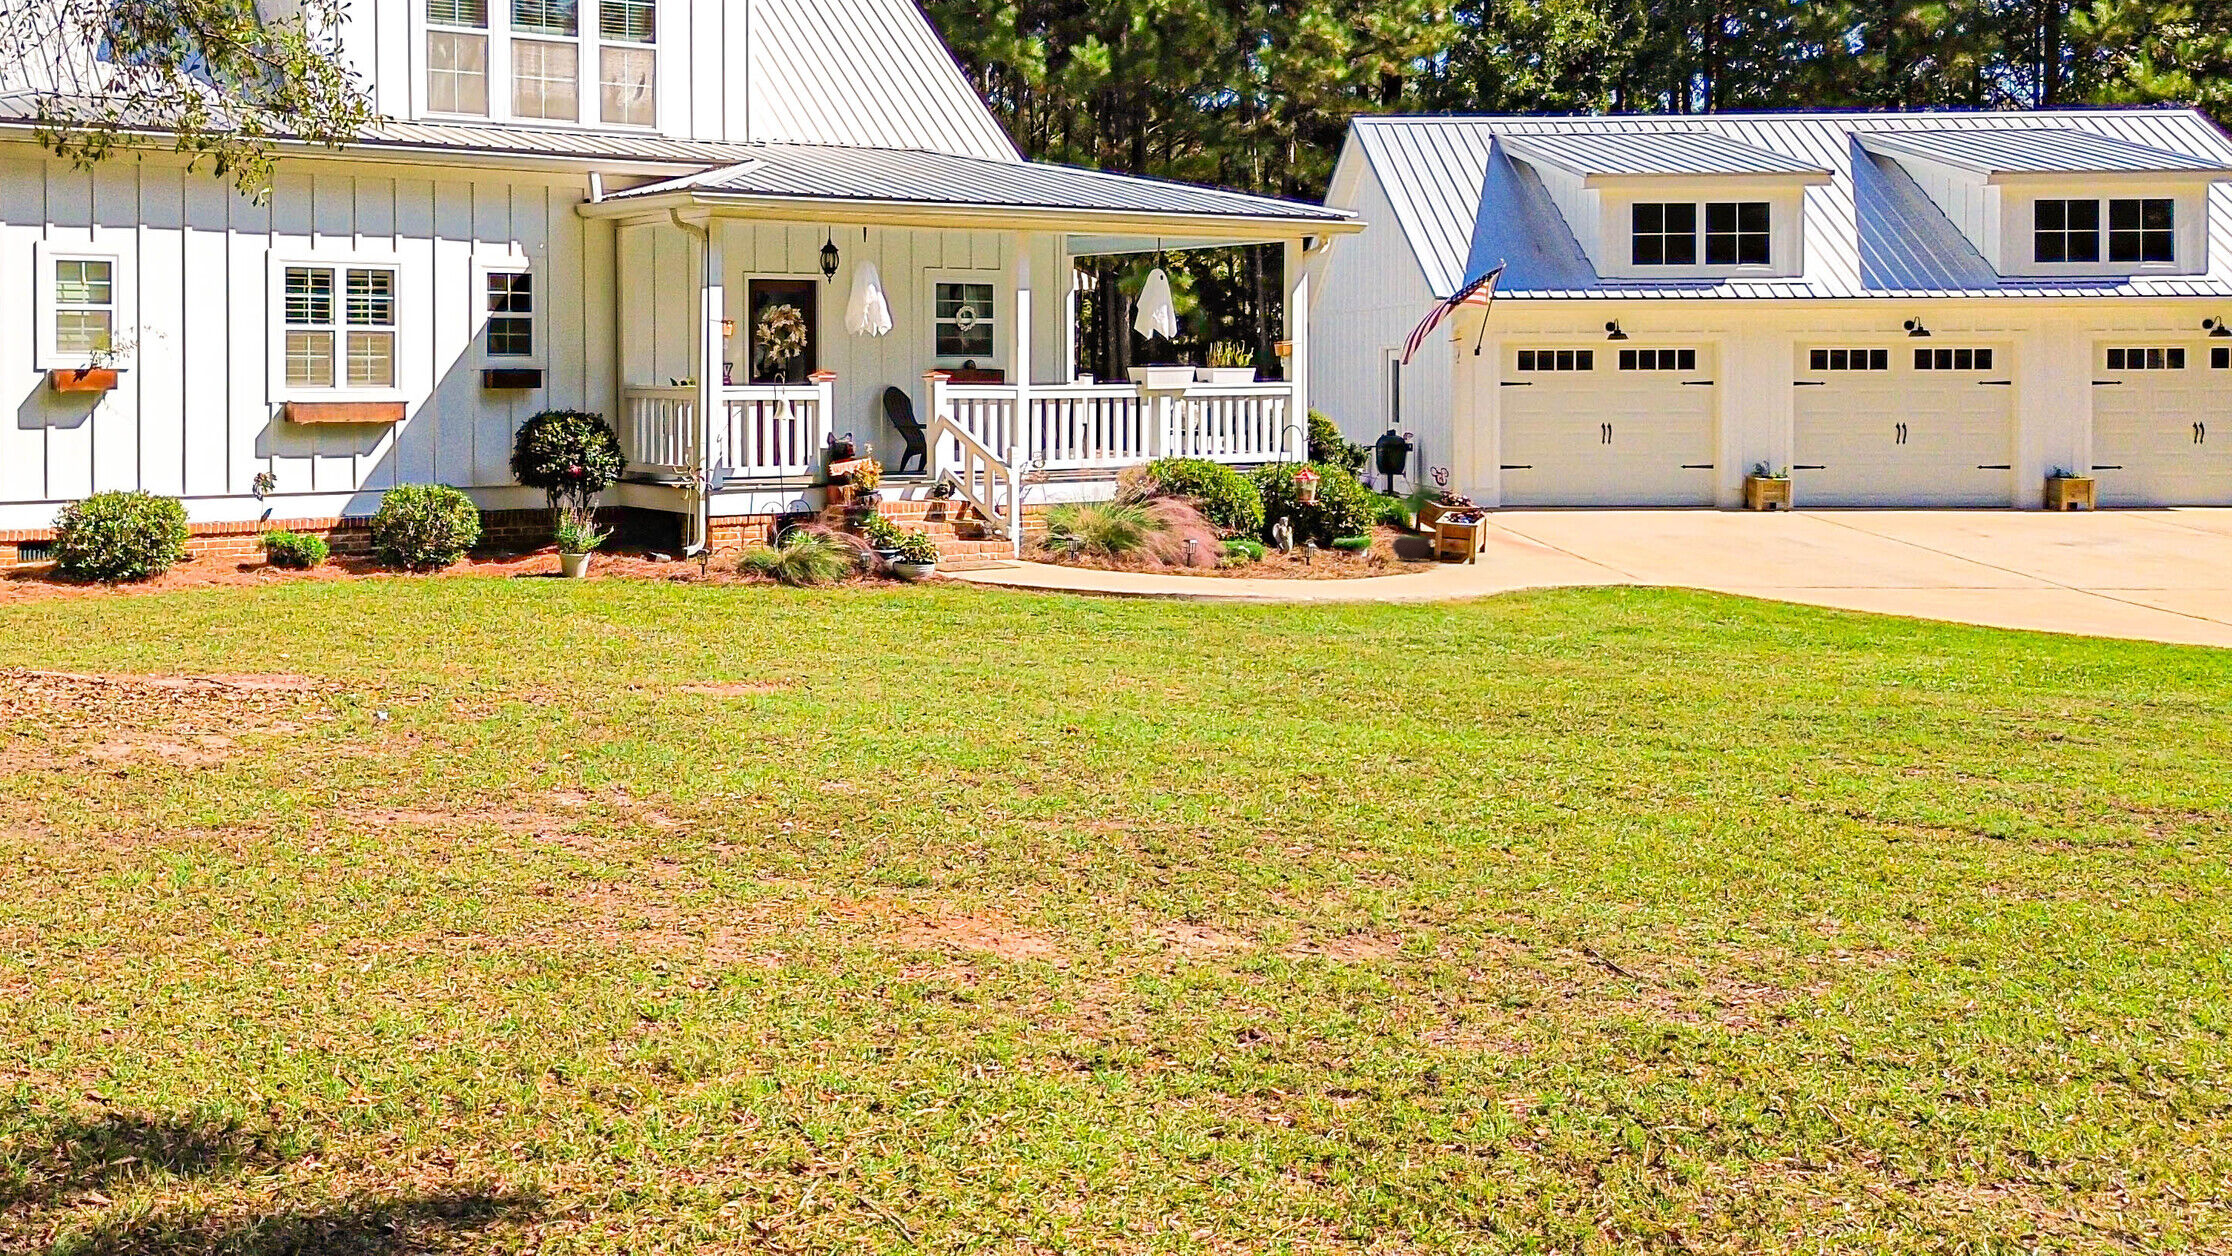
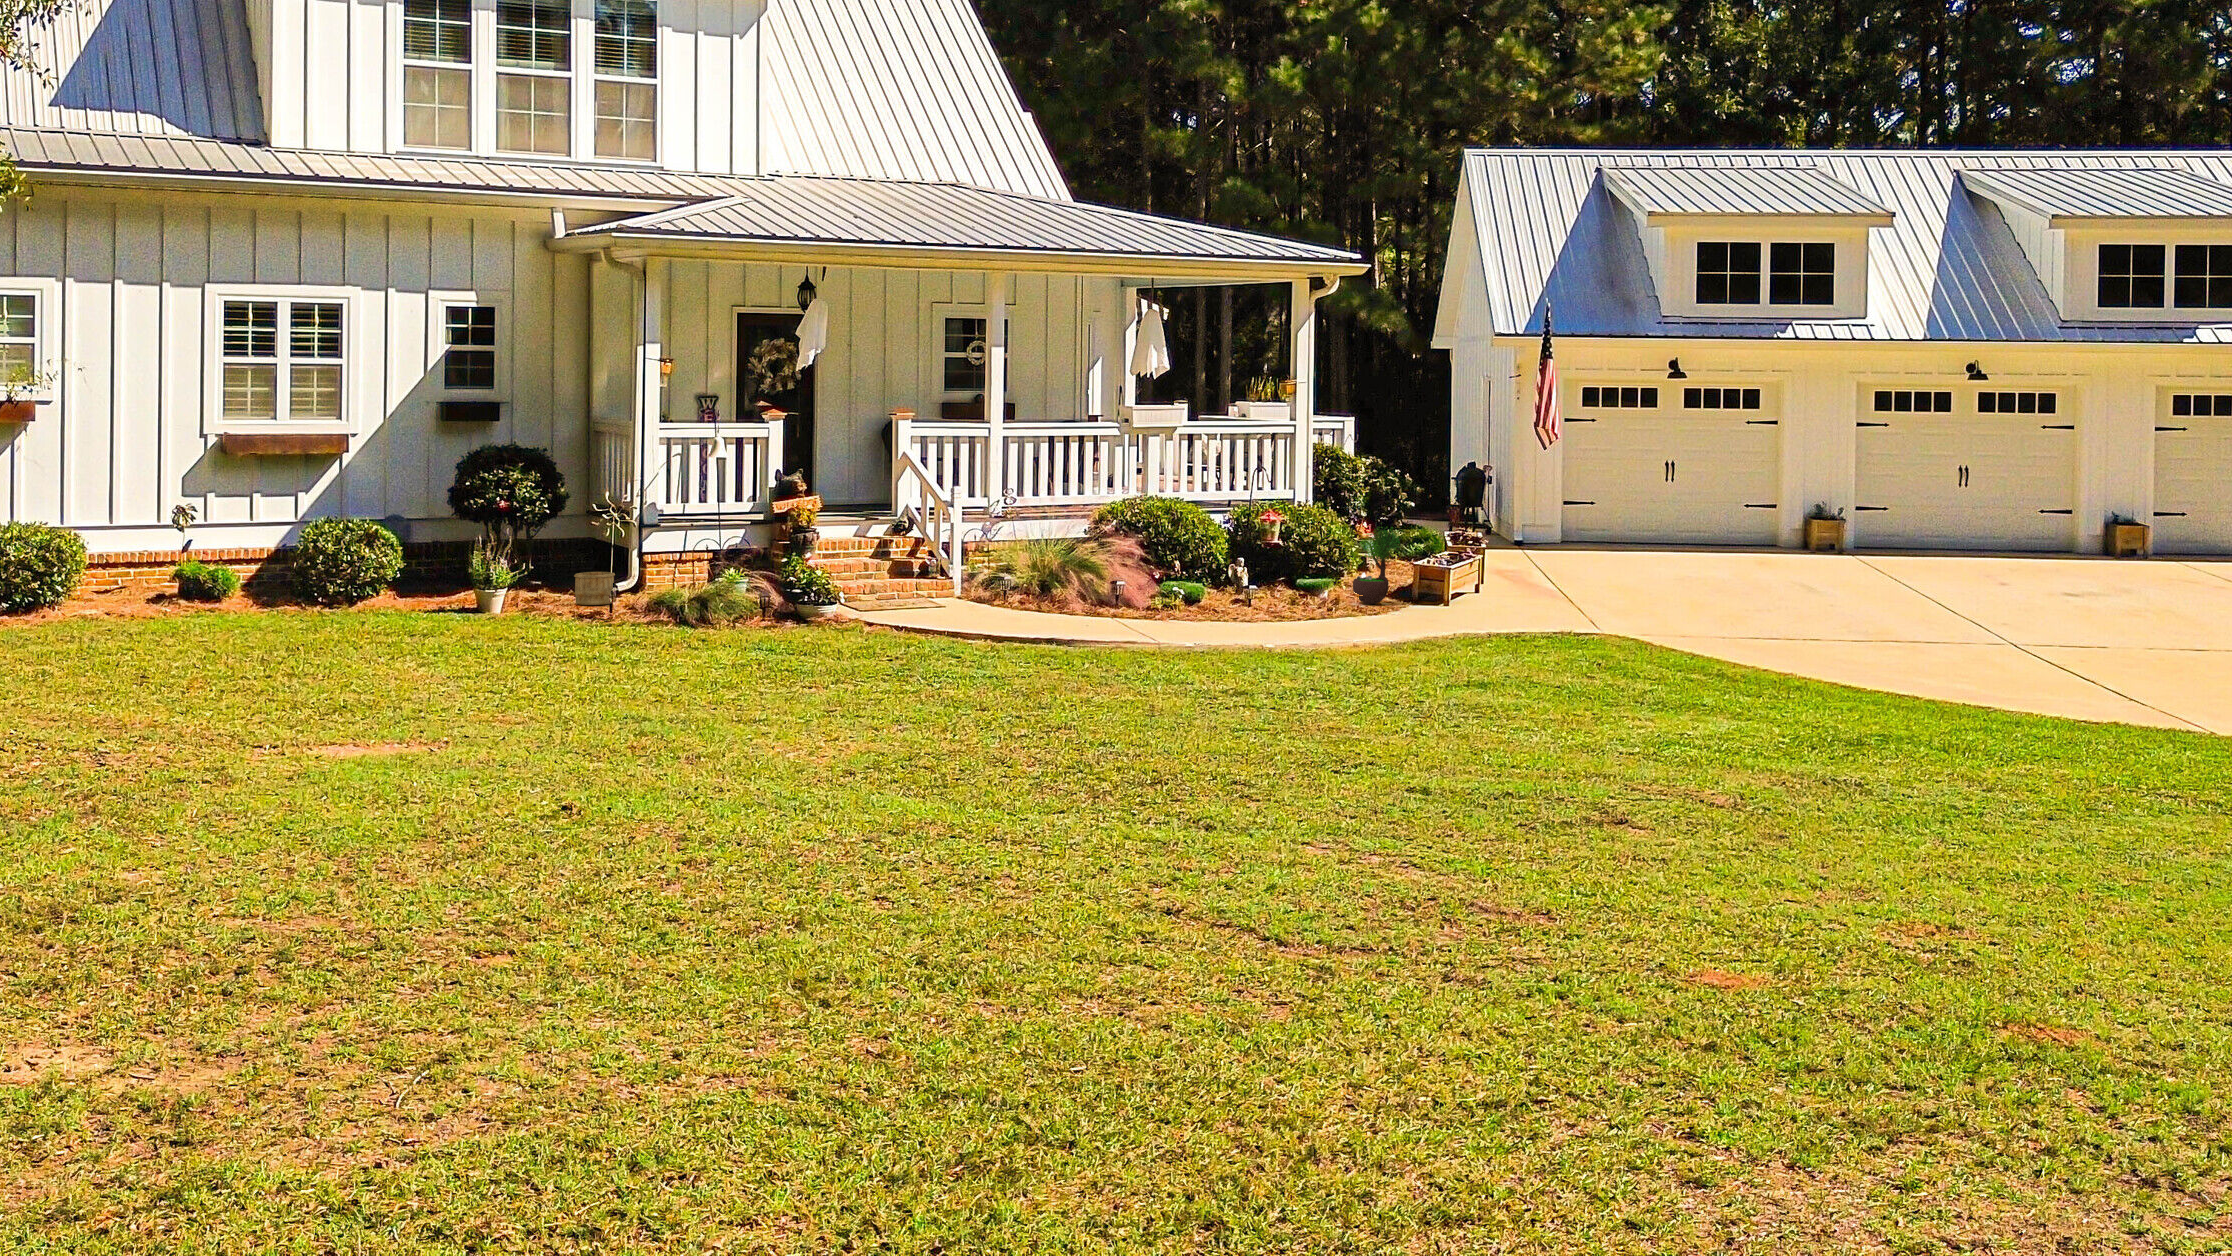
wooden bucket: none [649,536,688,568] -> present [574,572,615,605]

